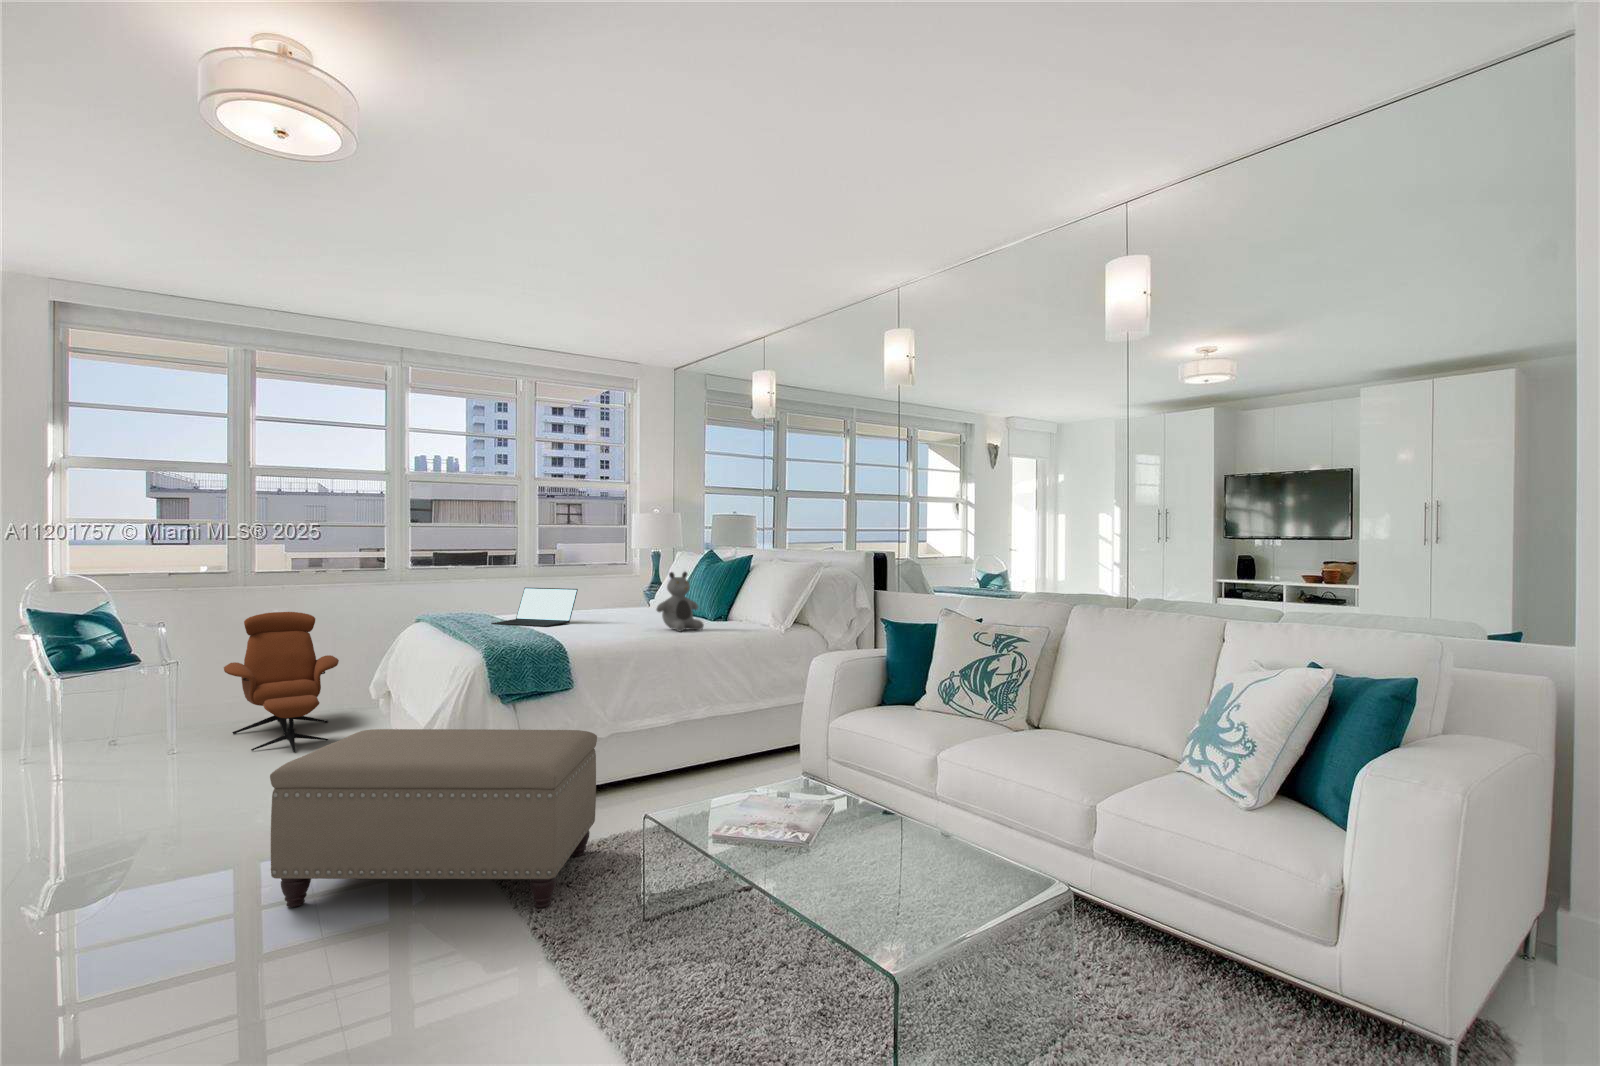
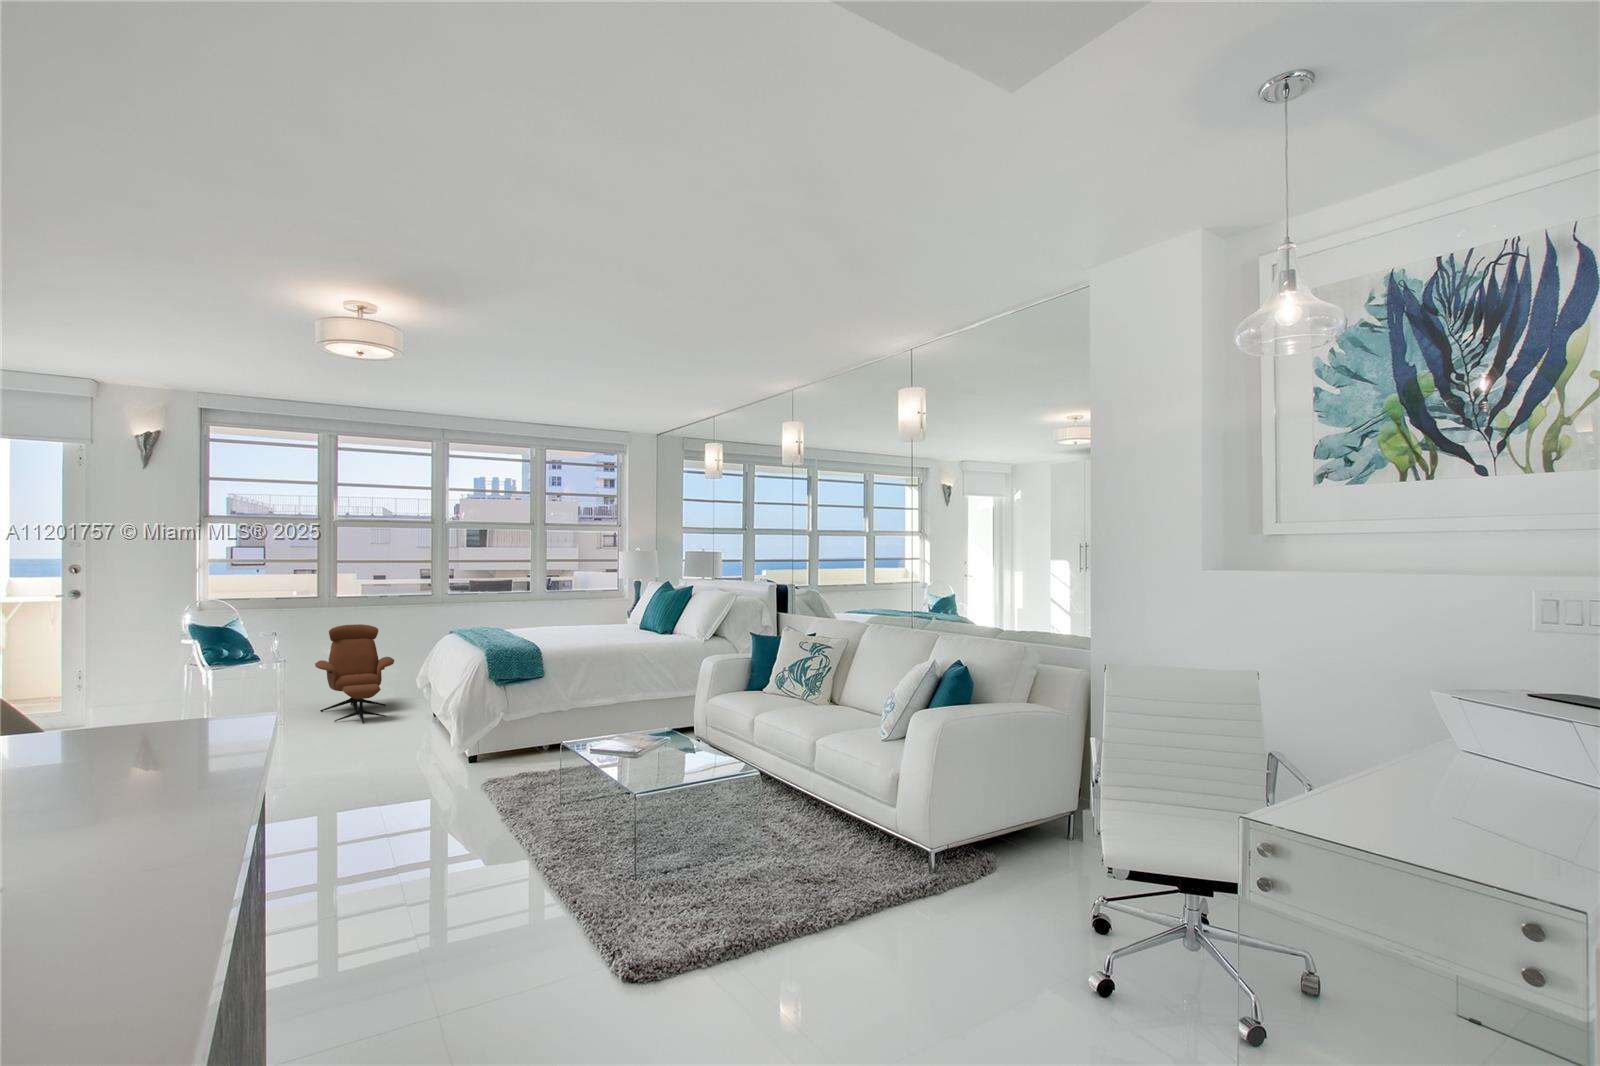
teddy bear: present [656,572,704,631] -> none [611,598,645,641]
laptop: present [491,588,578,627] -> none [499,608,561,637]
ottoman: present [270,729,597,908] -> none [354,698,551,801]

